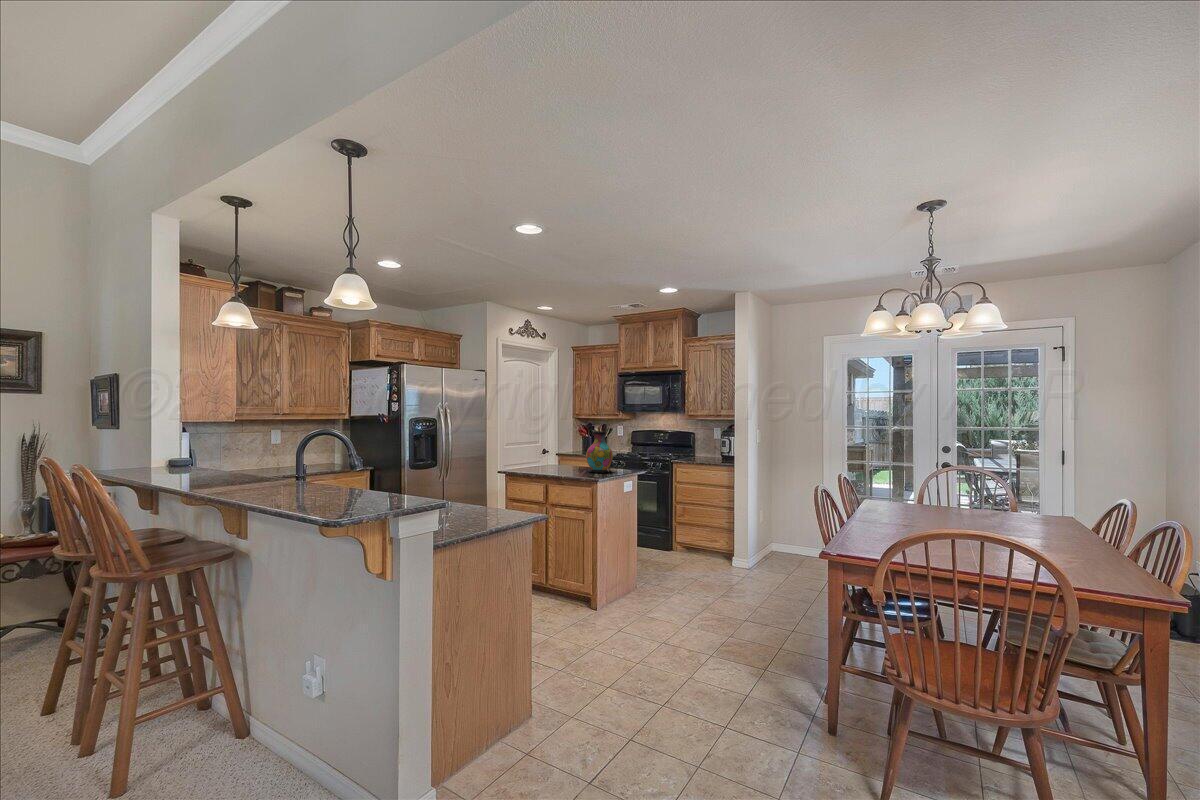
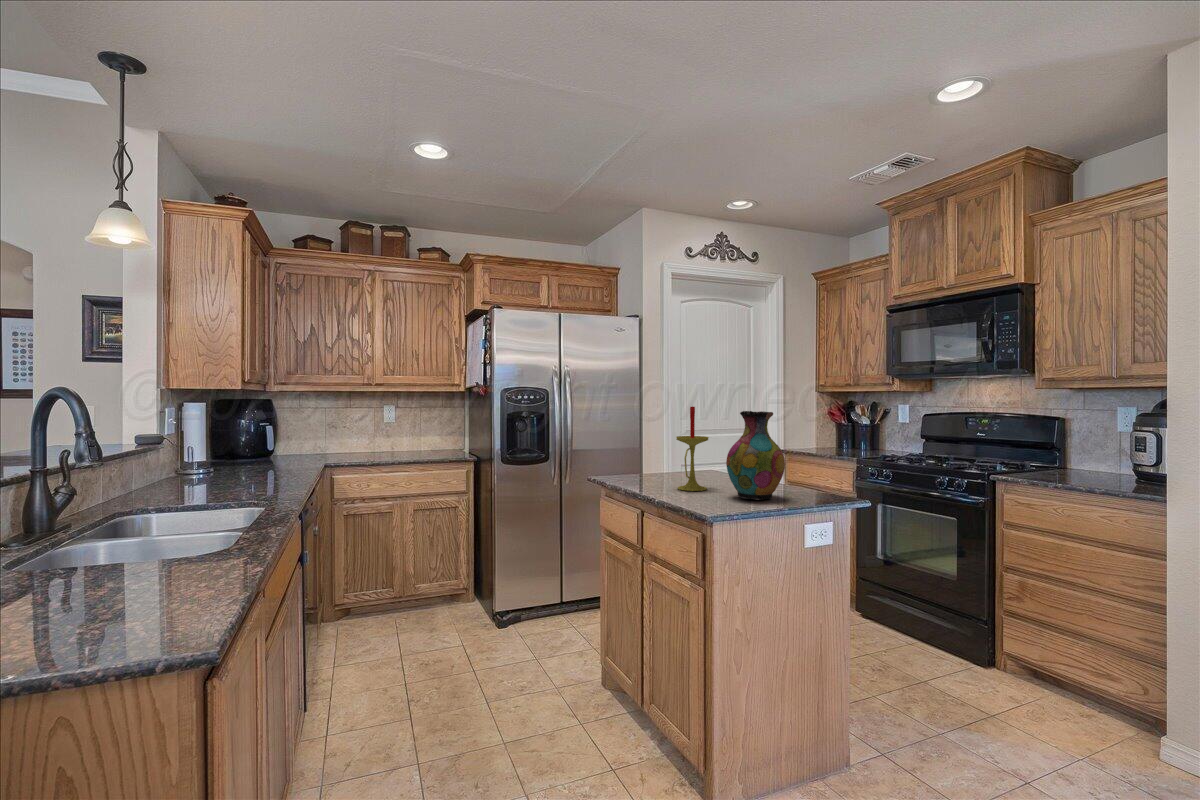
candle: none [556,428,572,472] -> present [676,406,709,491]

